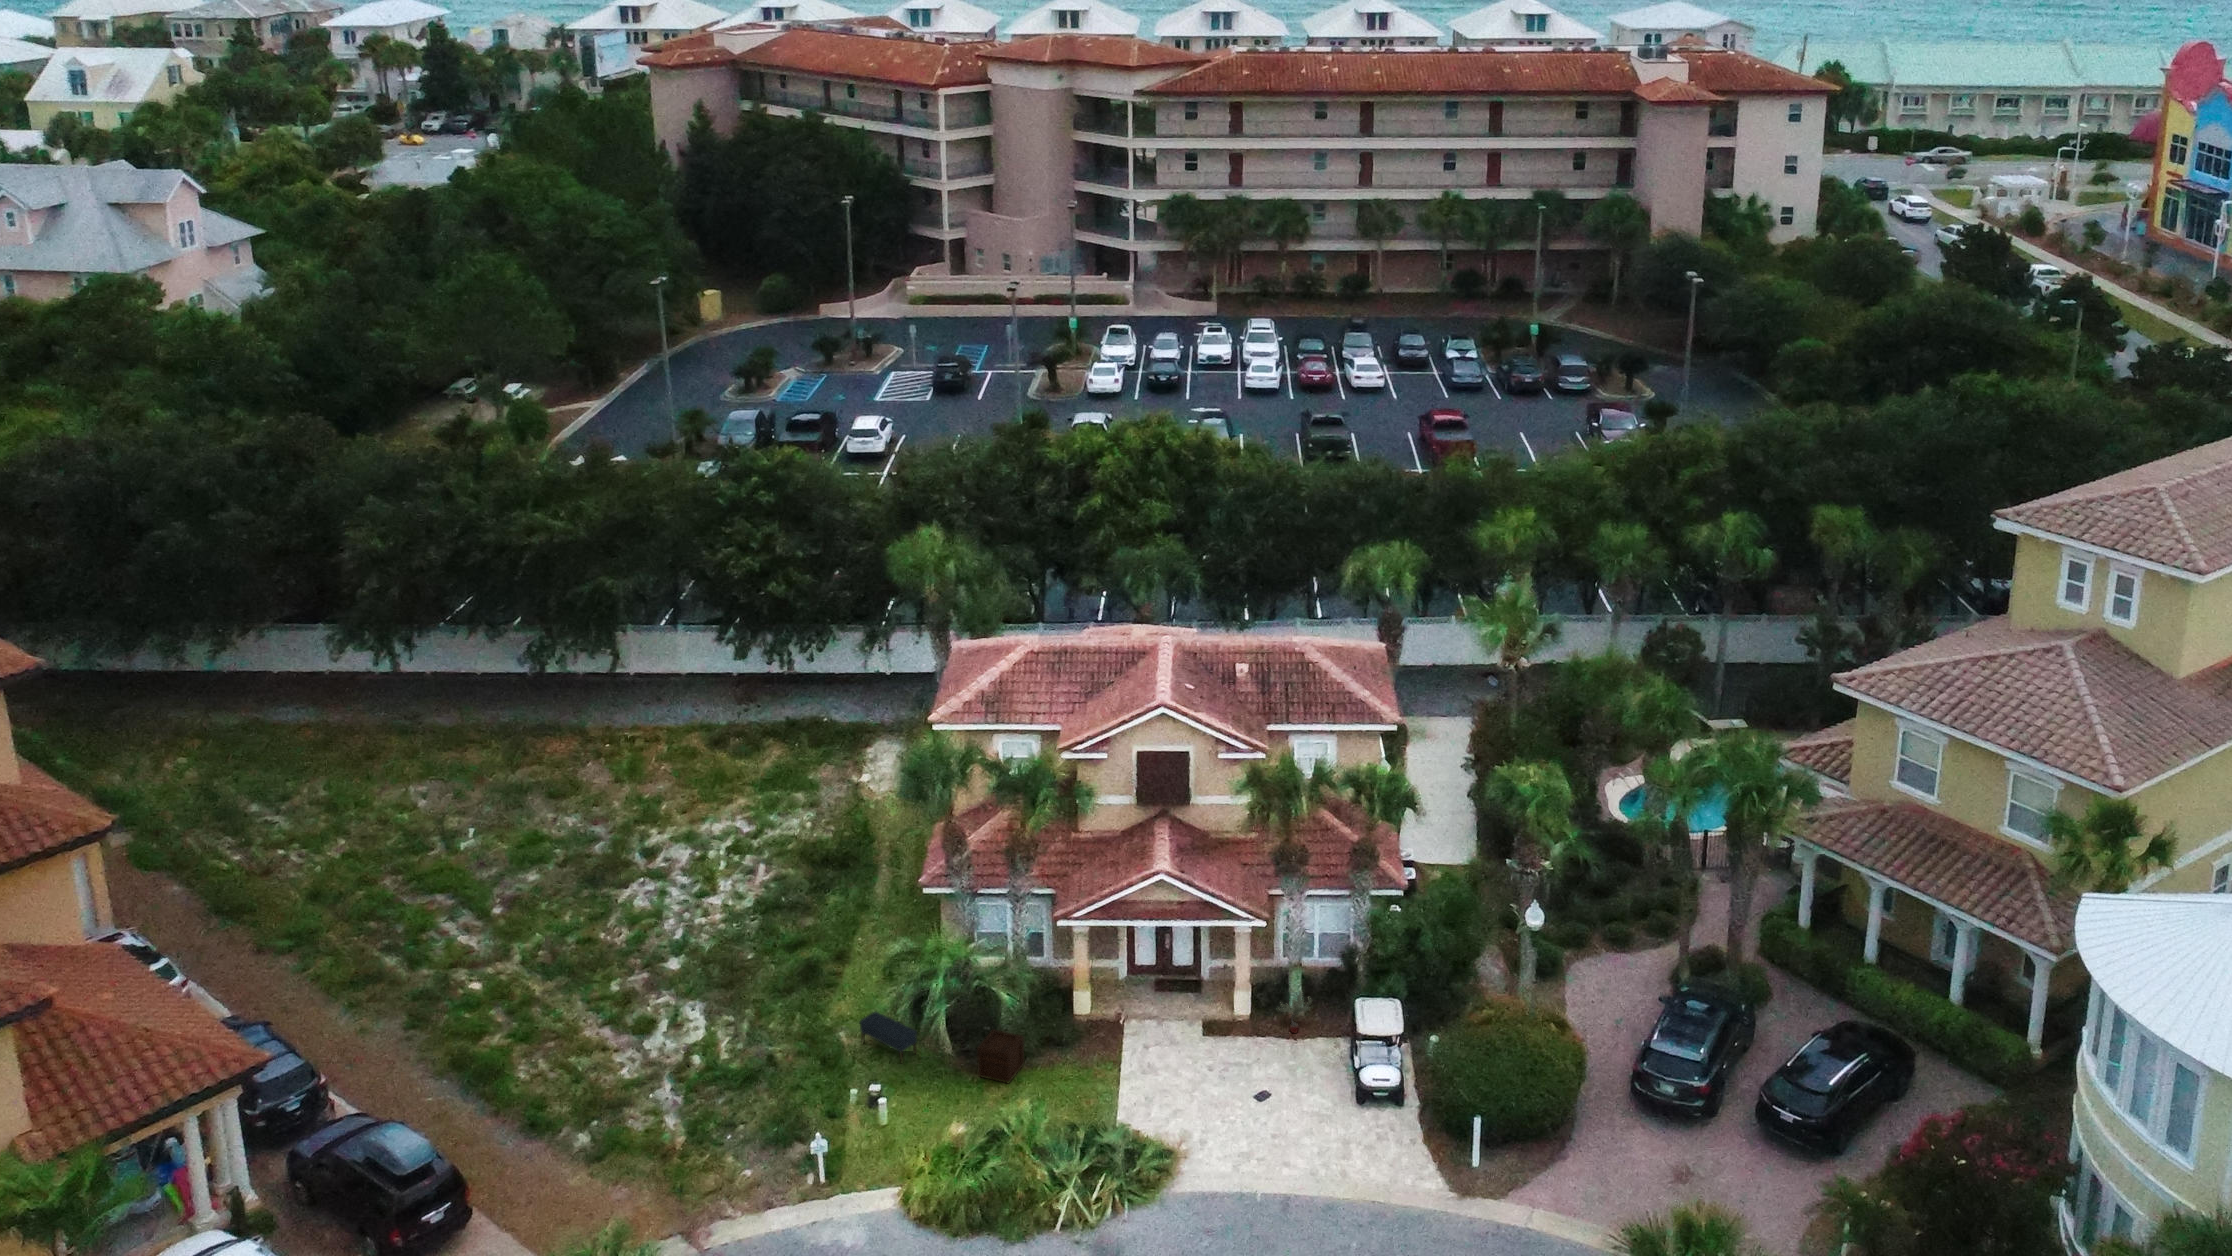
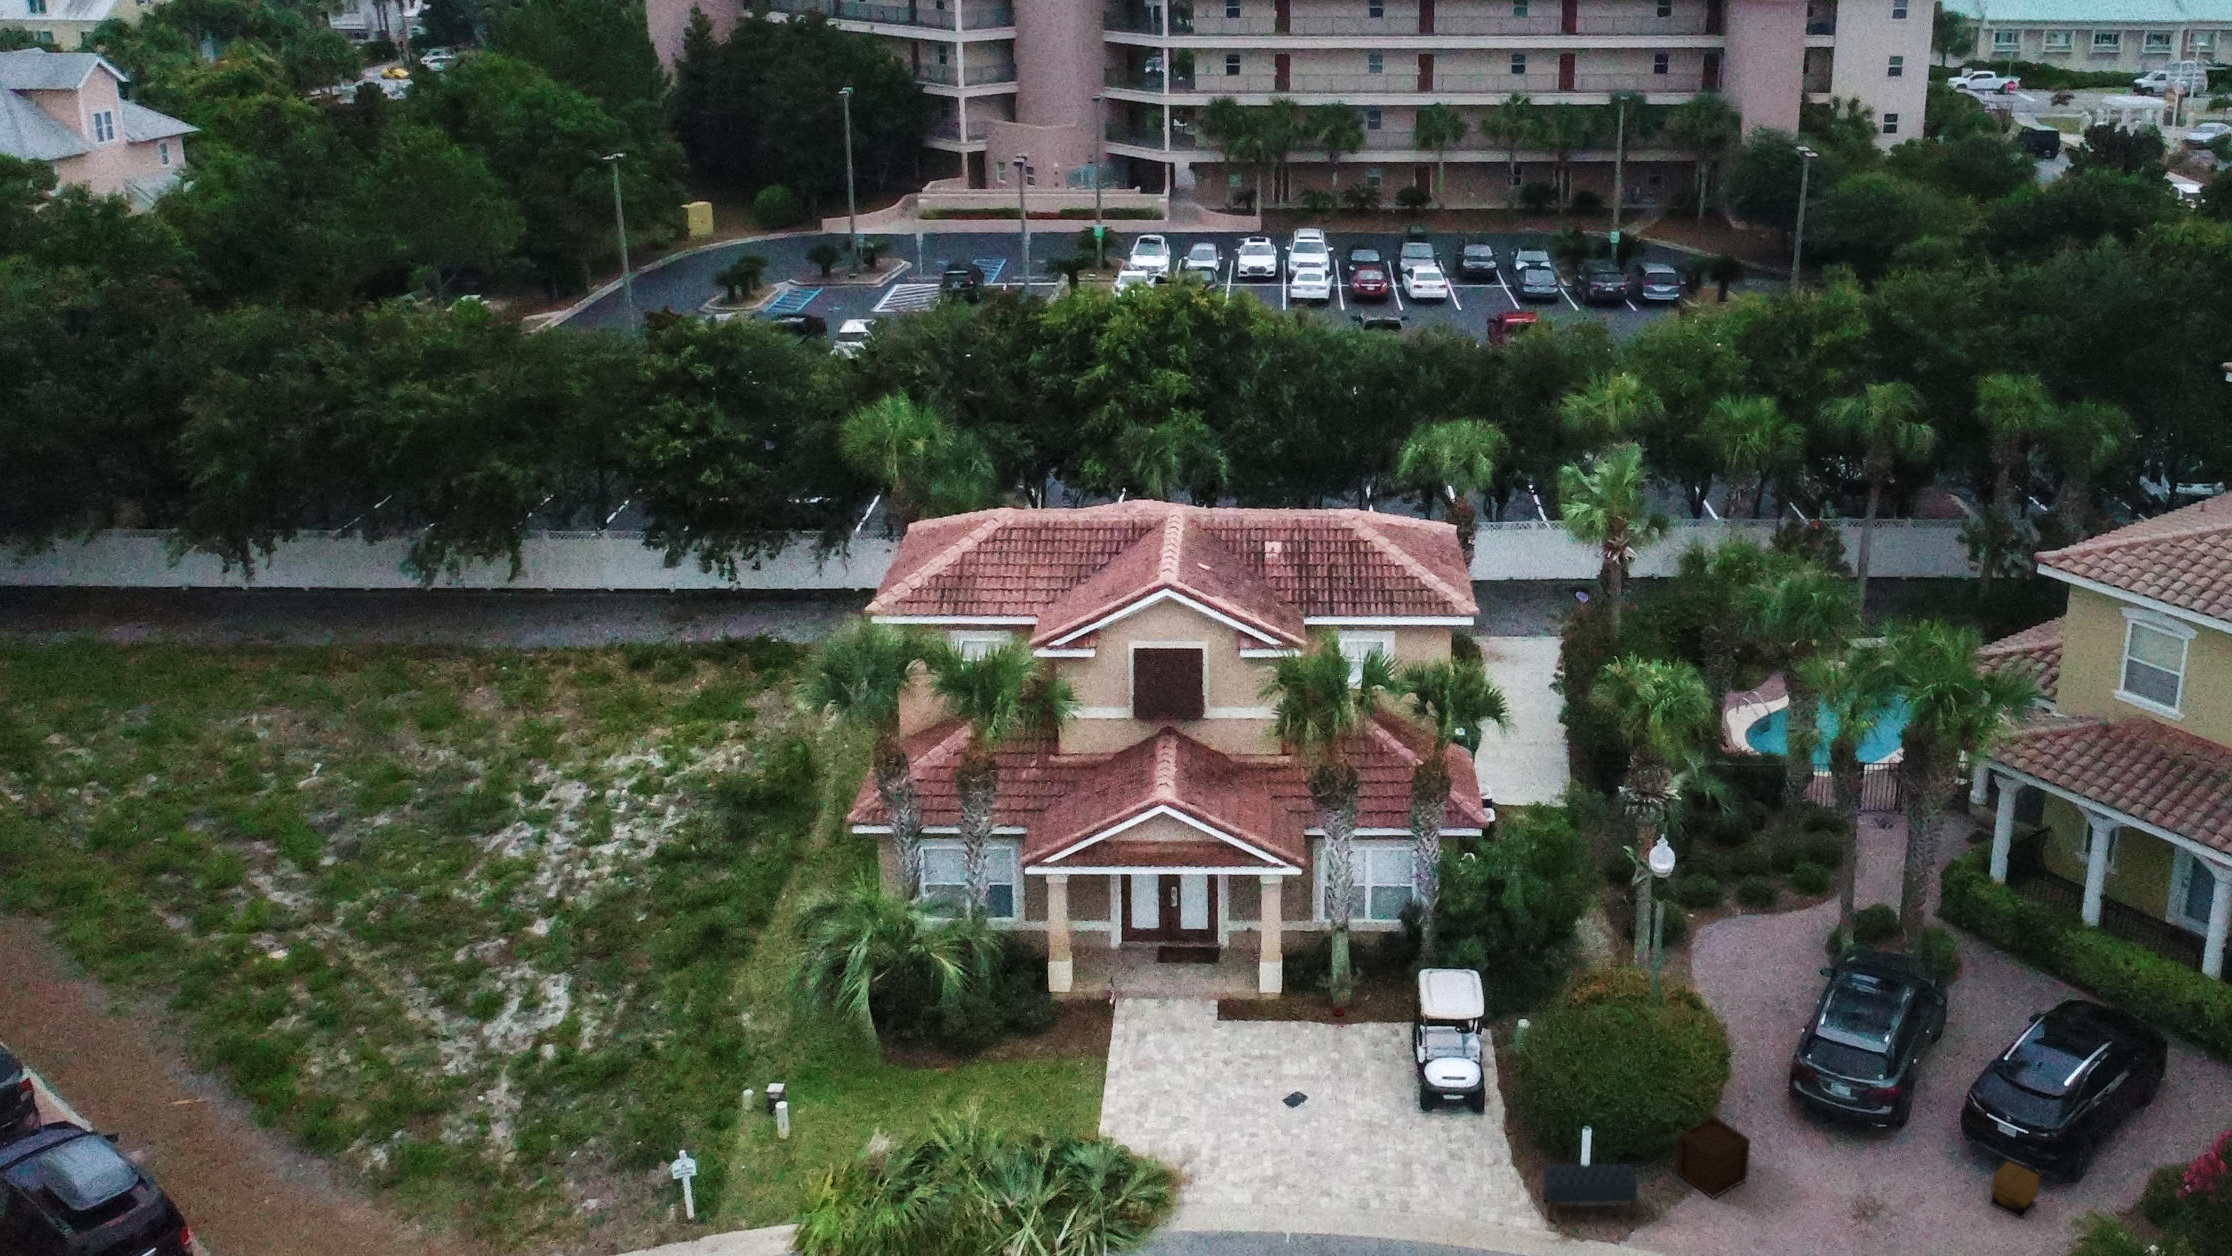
bench: present [860,1012,917,1063] -> present [1543,1164,1638,1219]
wooden crate: present [977,1030,1024,1083] -> present [1676,1115,1750,1198]
cardboard box: none [1775,1142,1811,1184] -> present [1990,1162,2039,1218]

